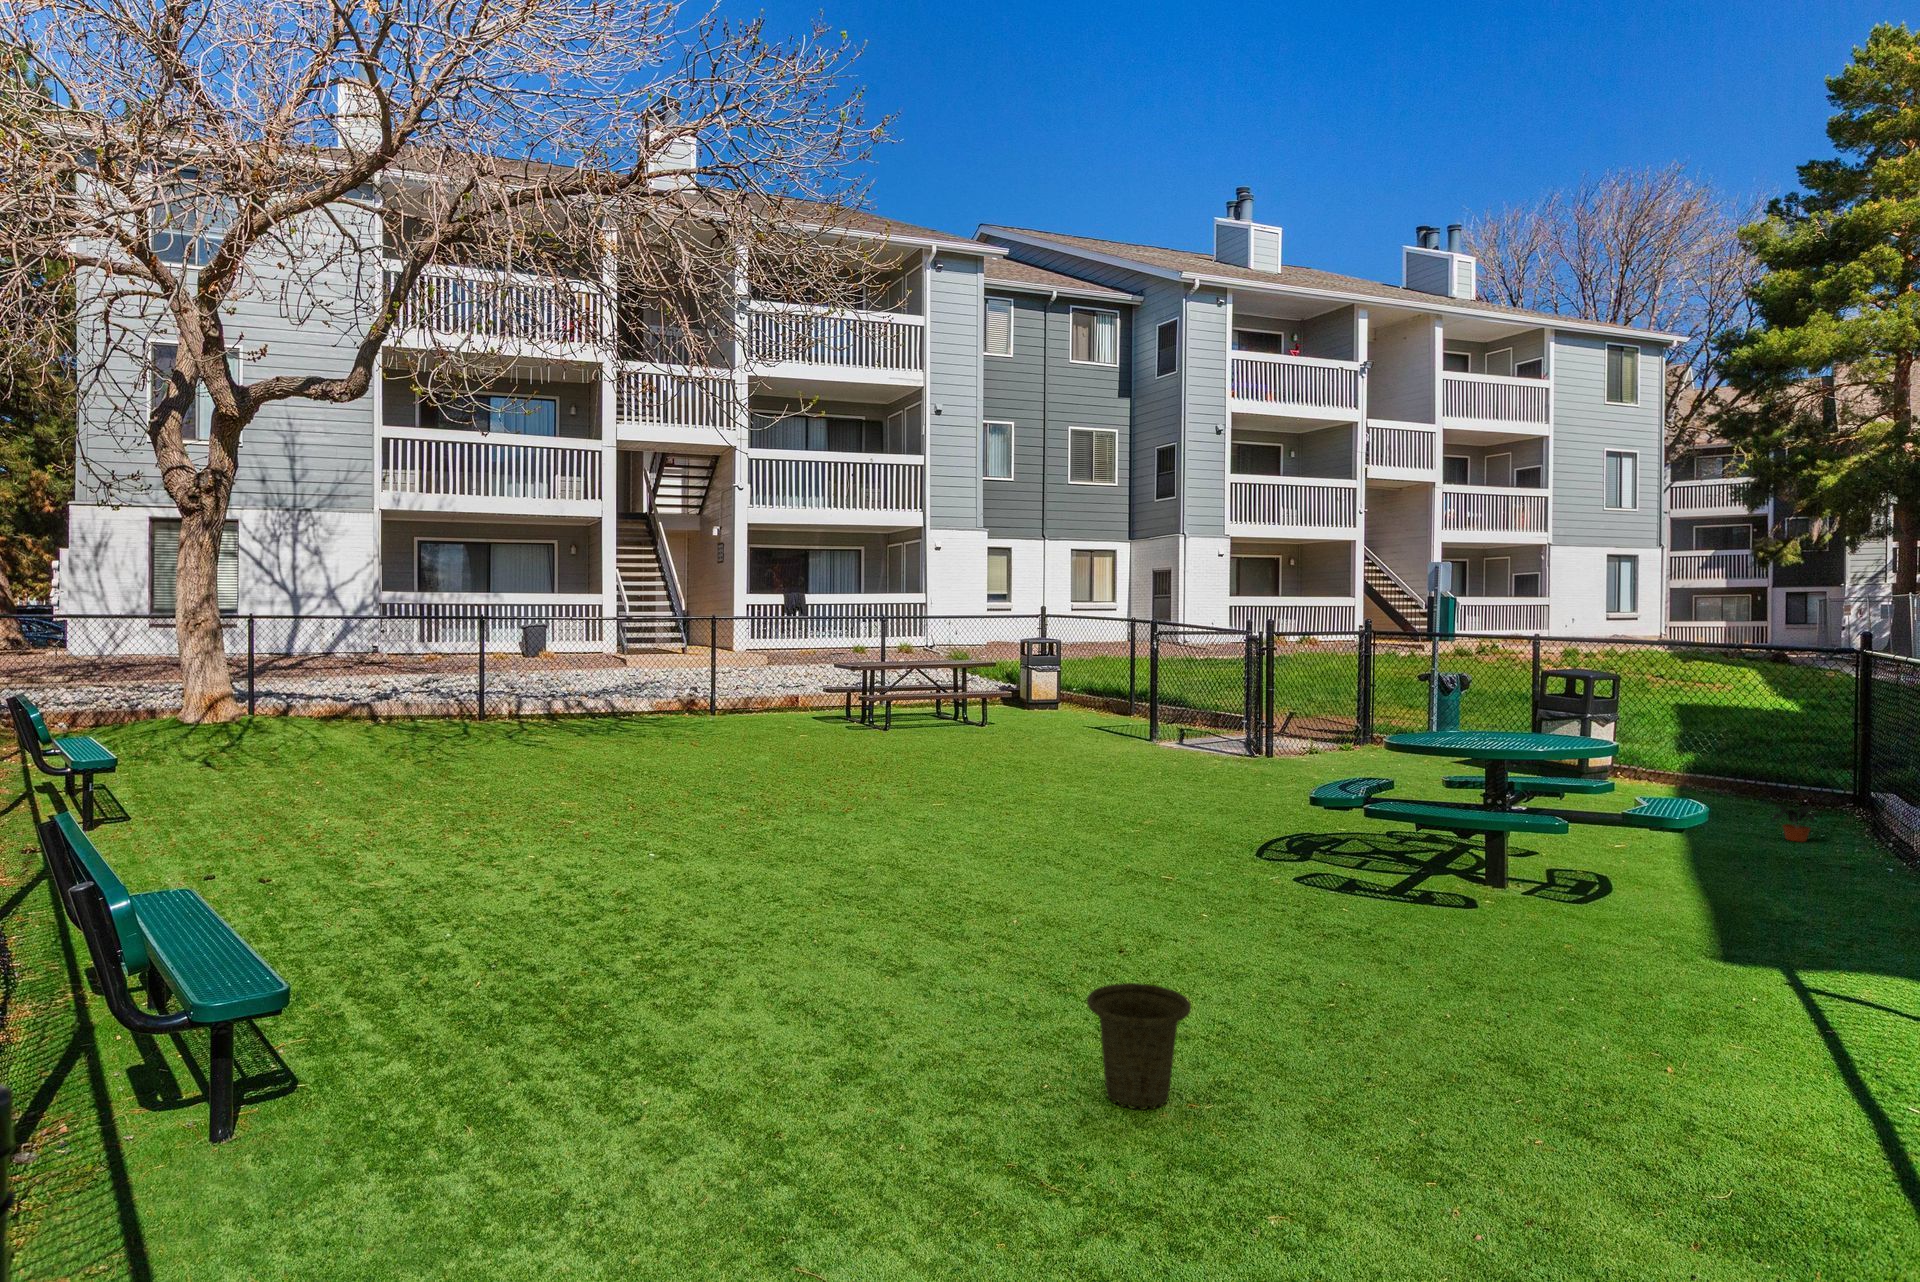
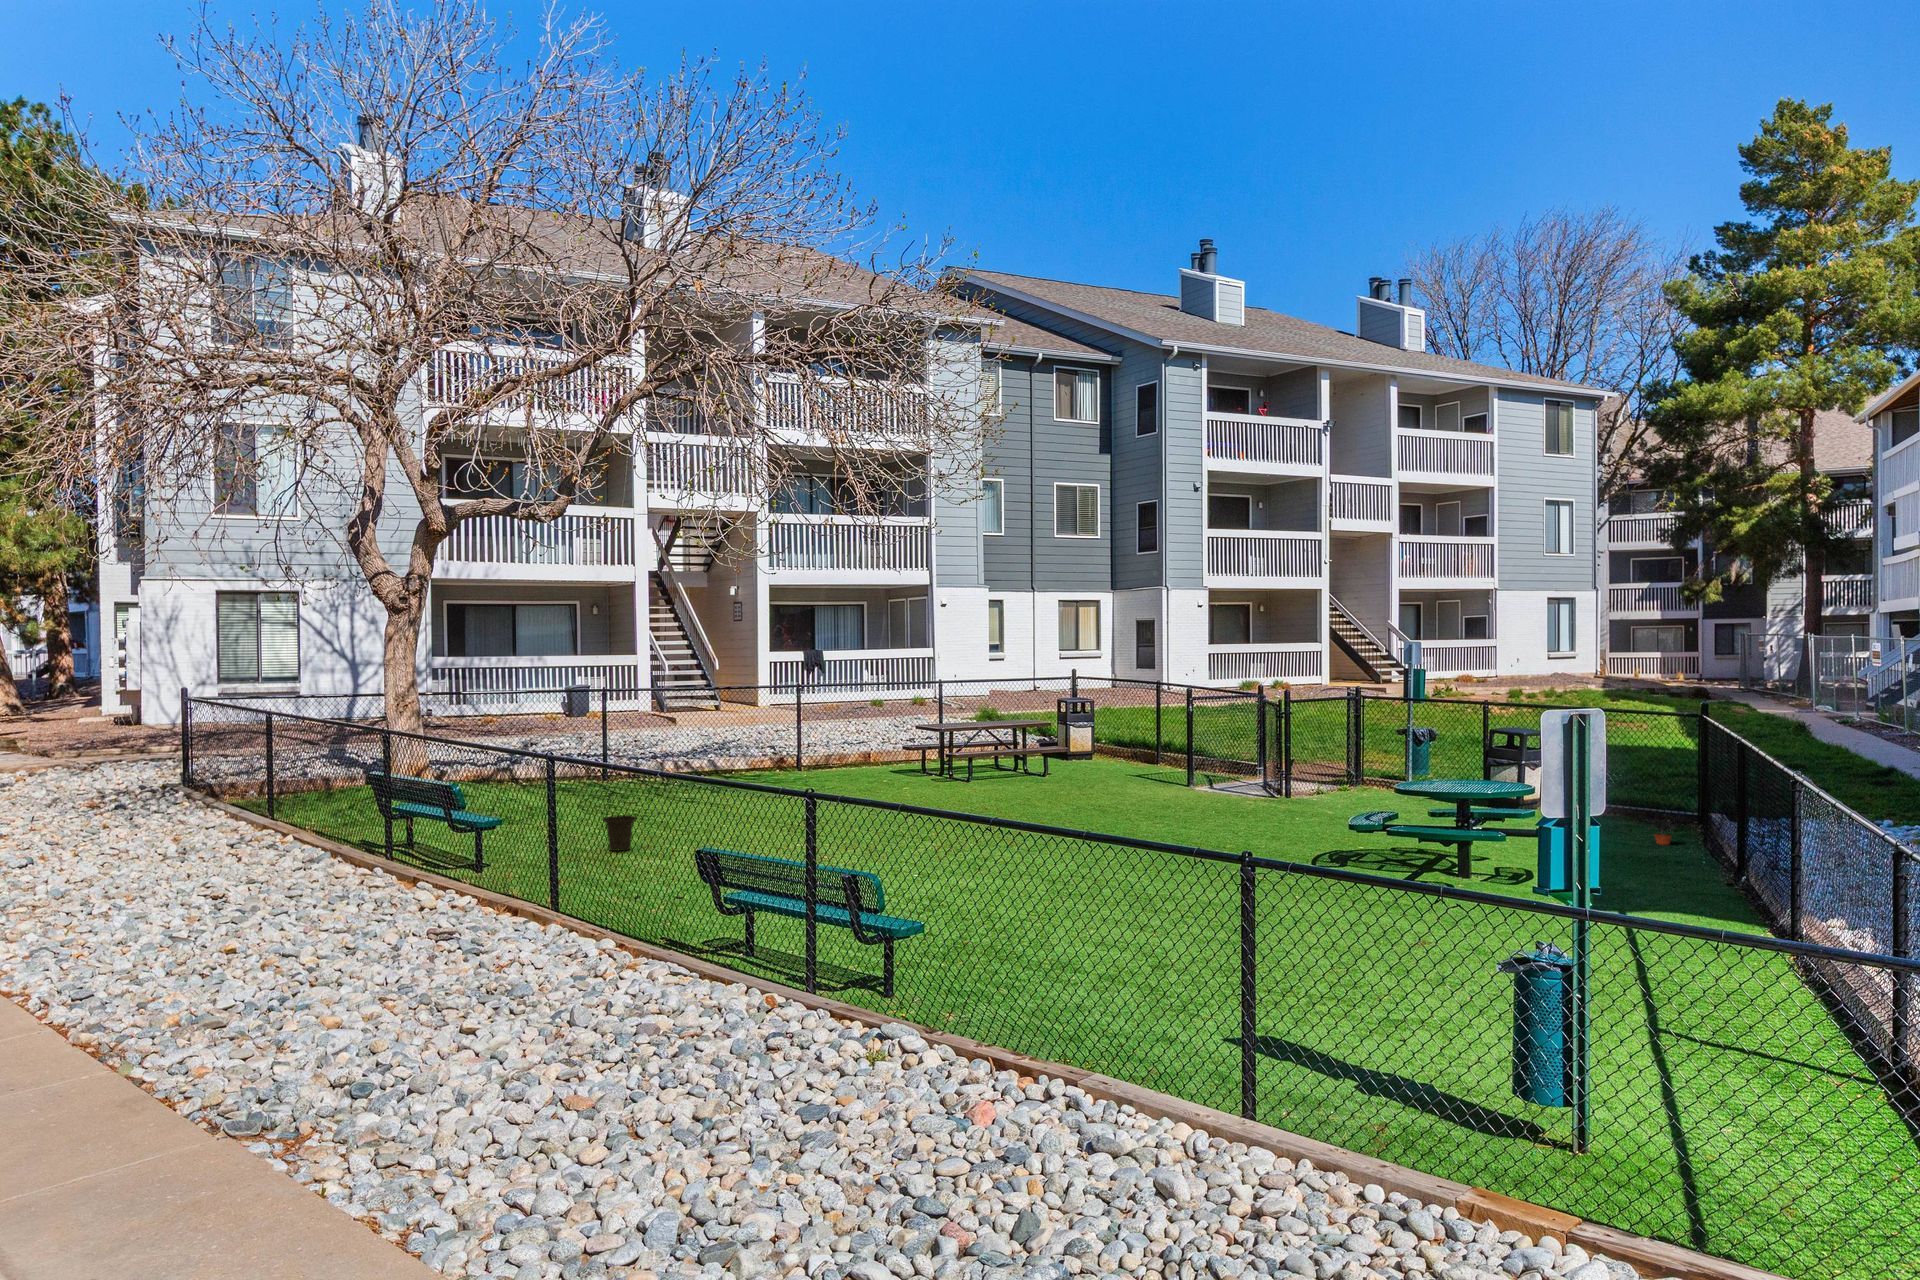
basket: present [1087,983,1191,1110] -> present [602,815,637,851]

